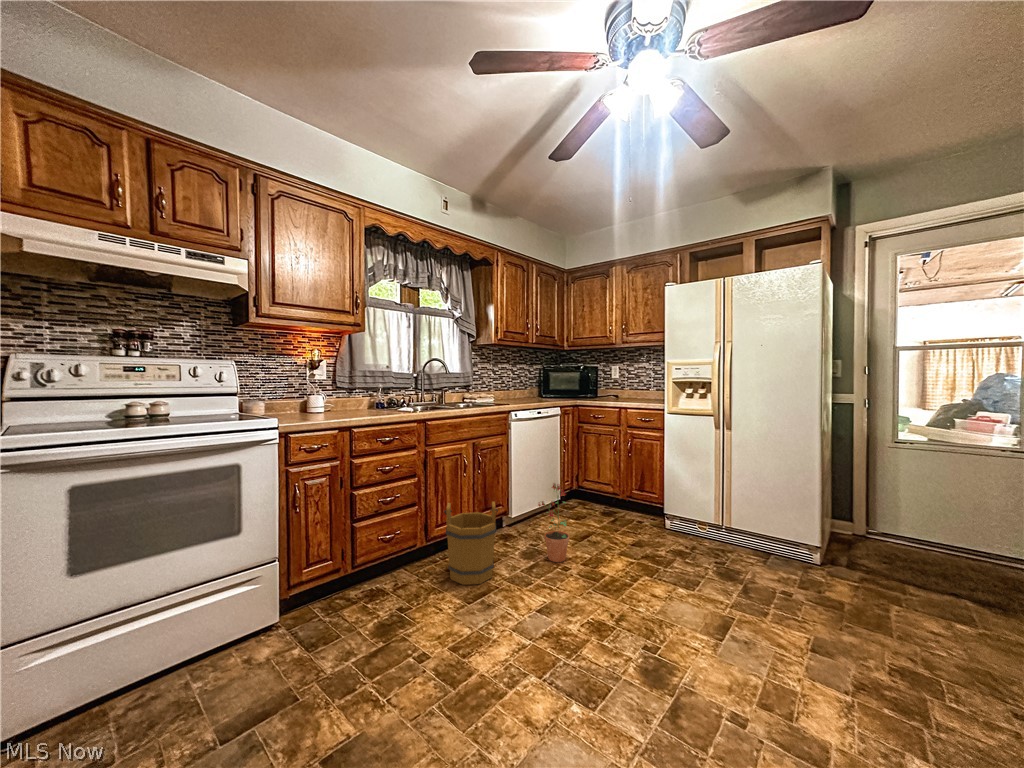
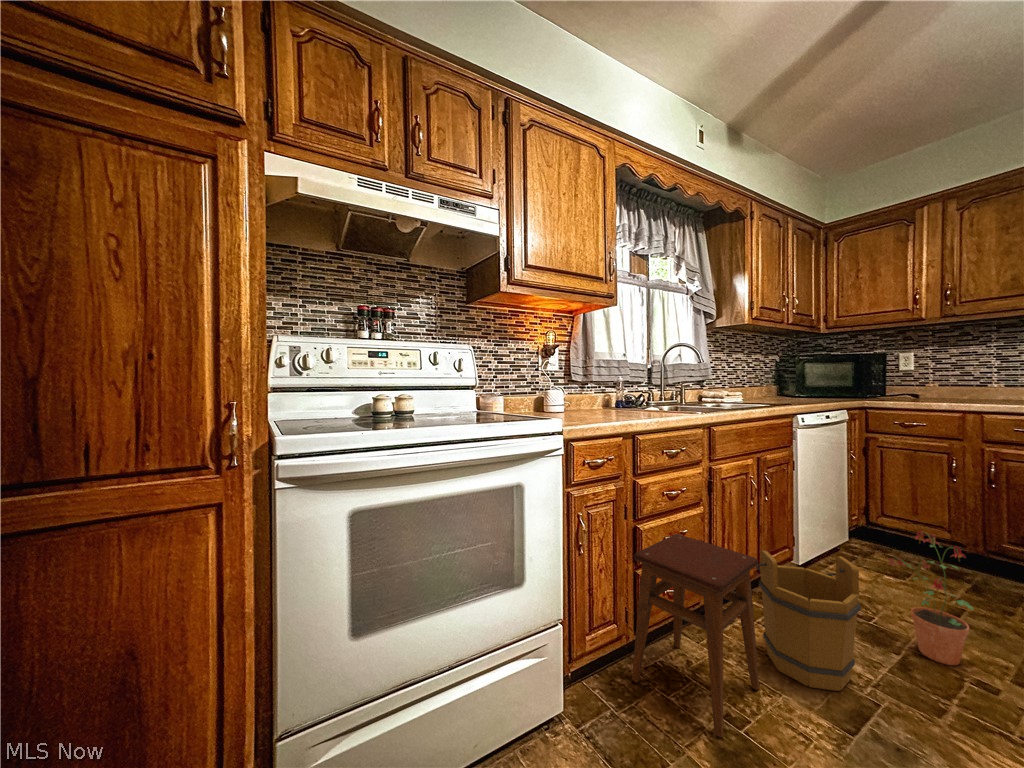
stool: none [344,497,430,618] -> present [632,534,759,738]

